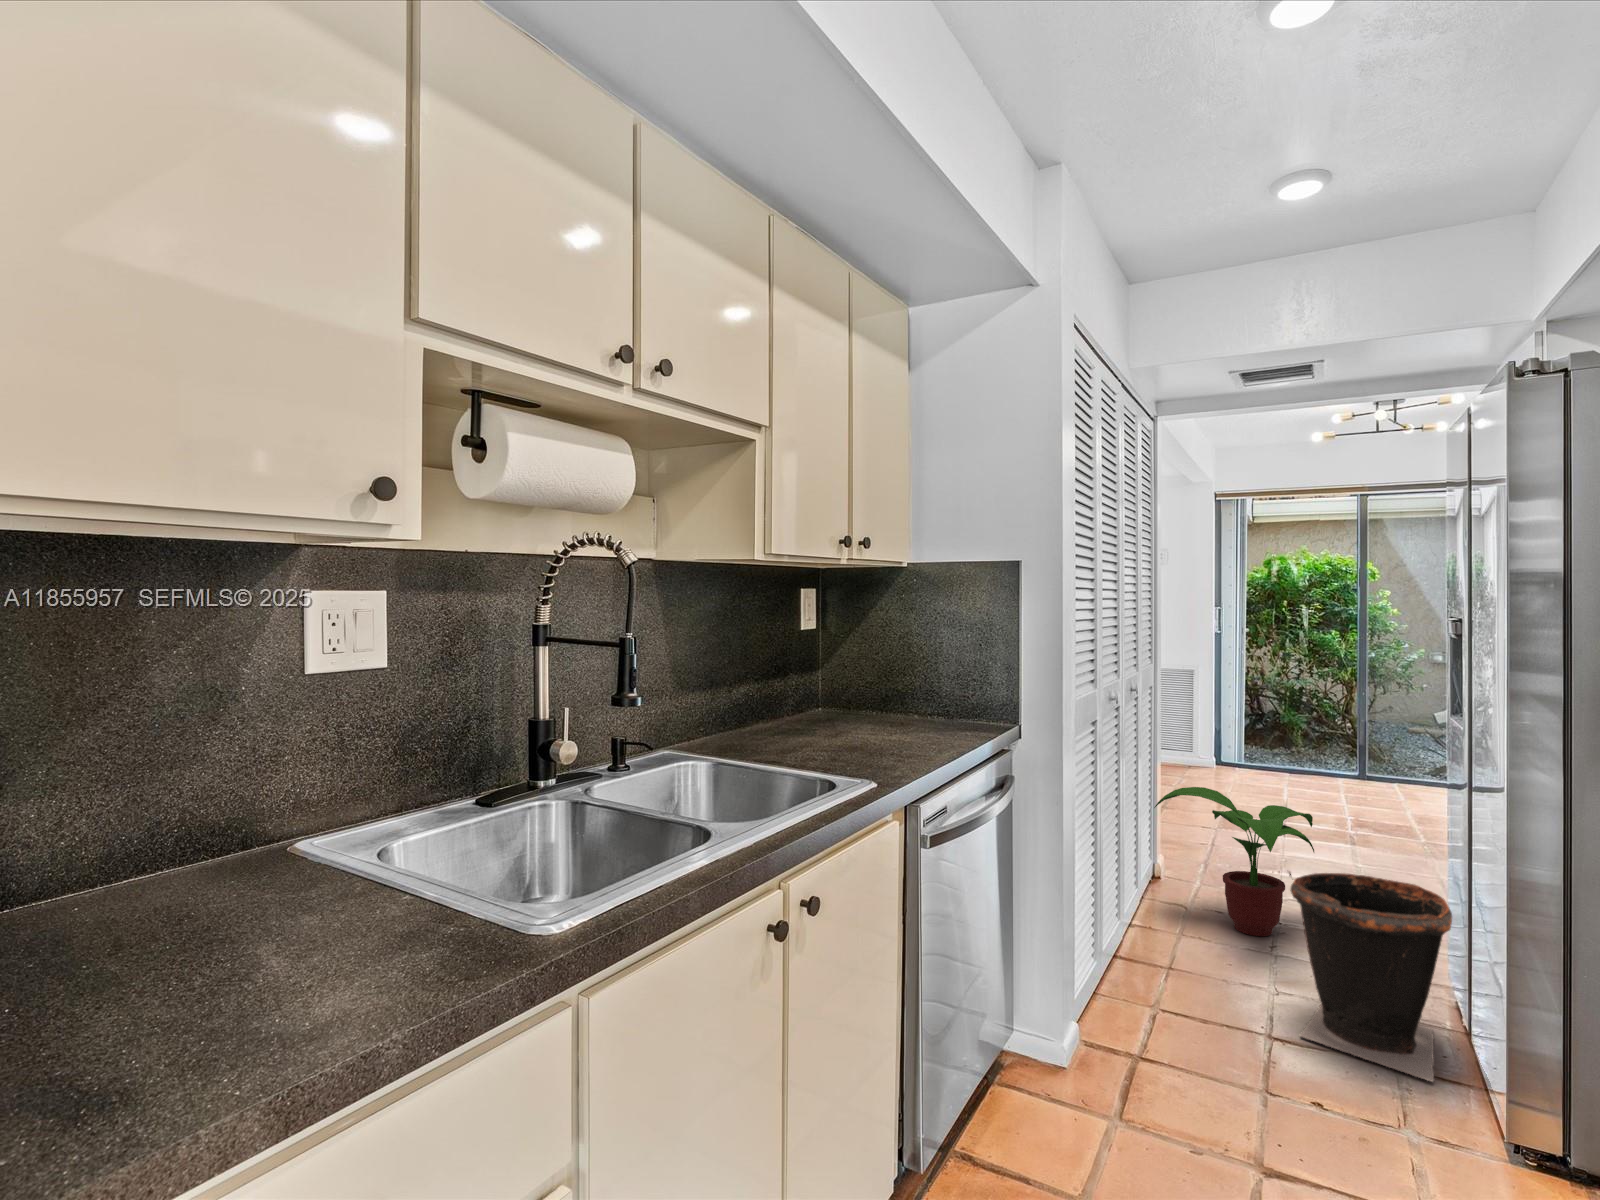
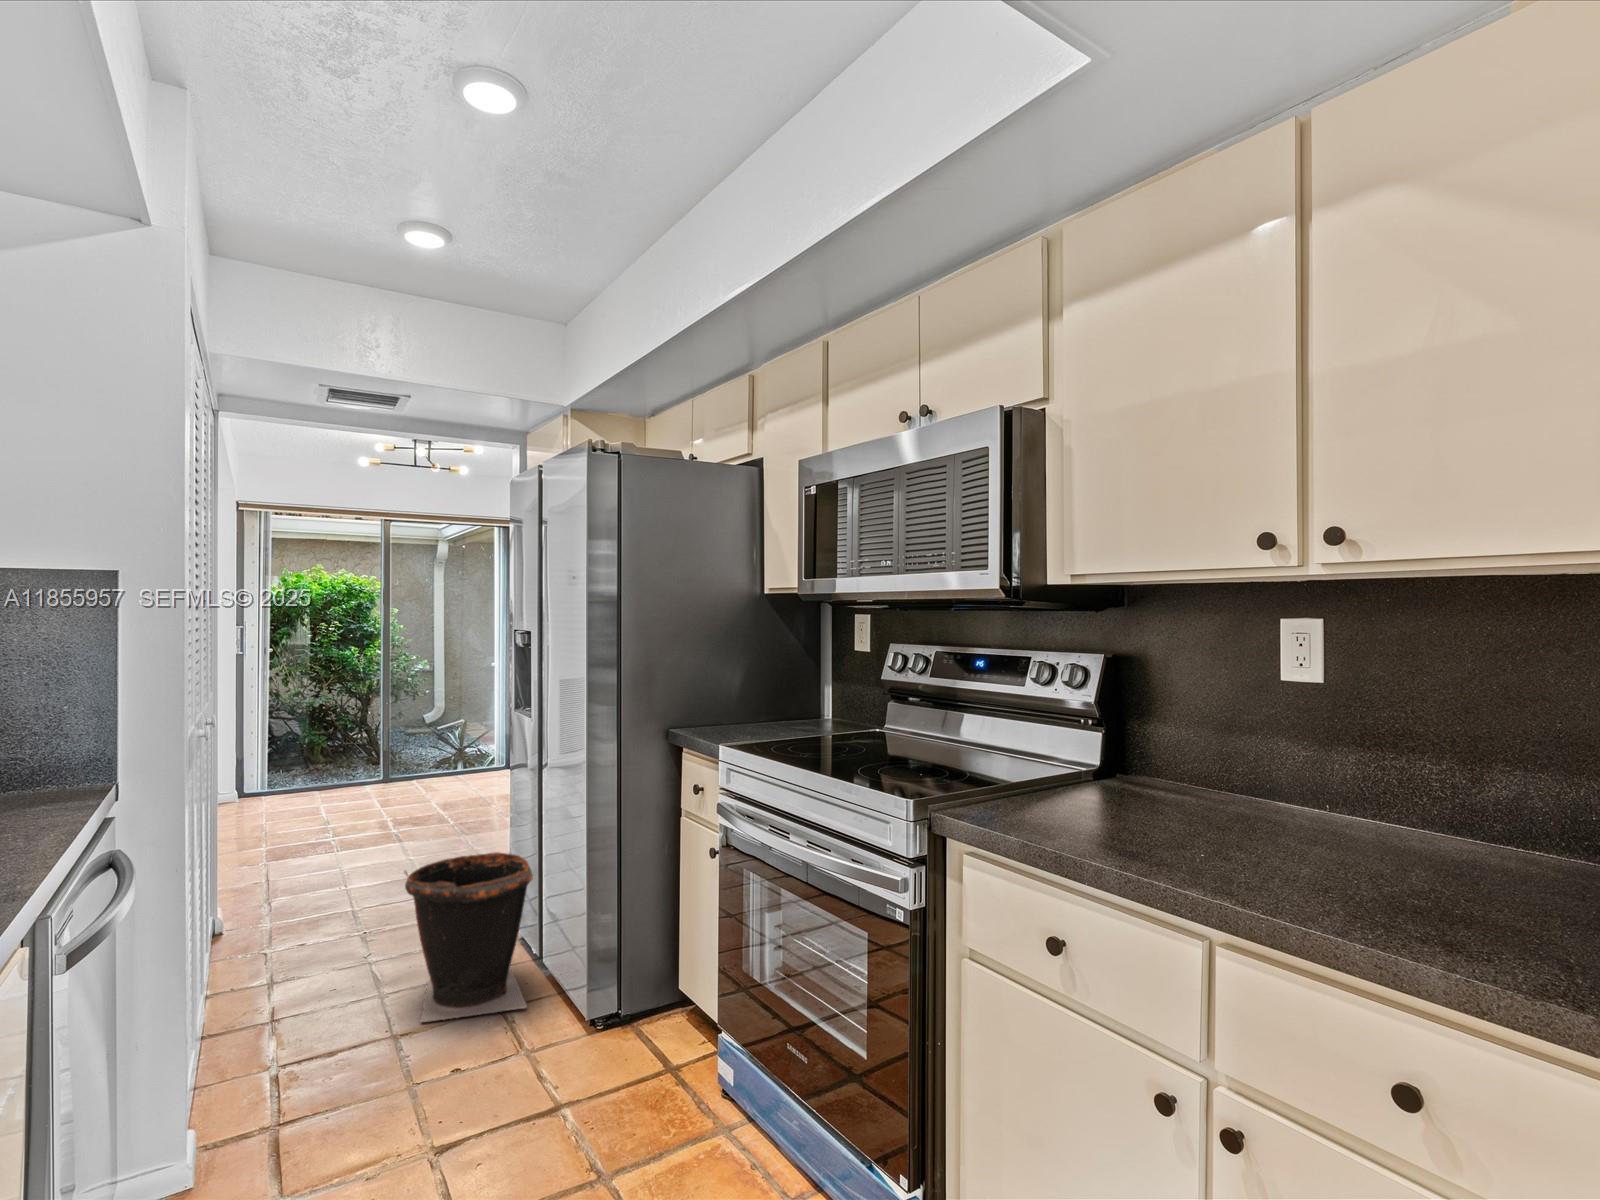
potted plant: present [1154,787,1314,936] -> none [229,815,399,953]

